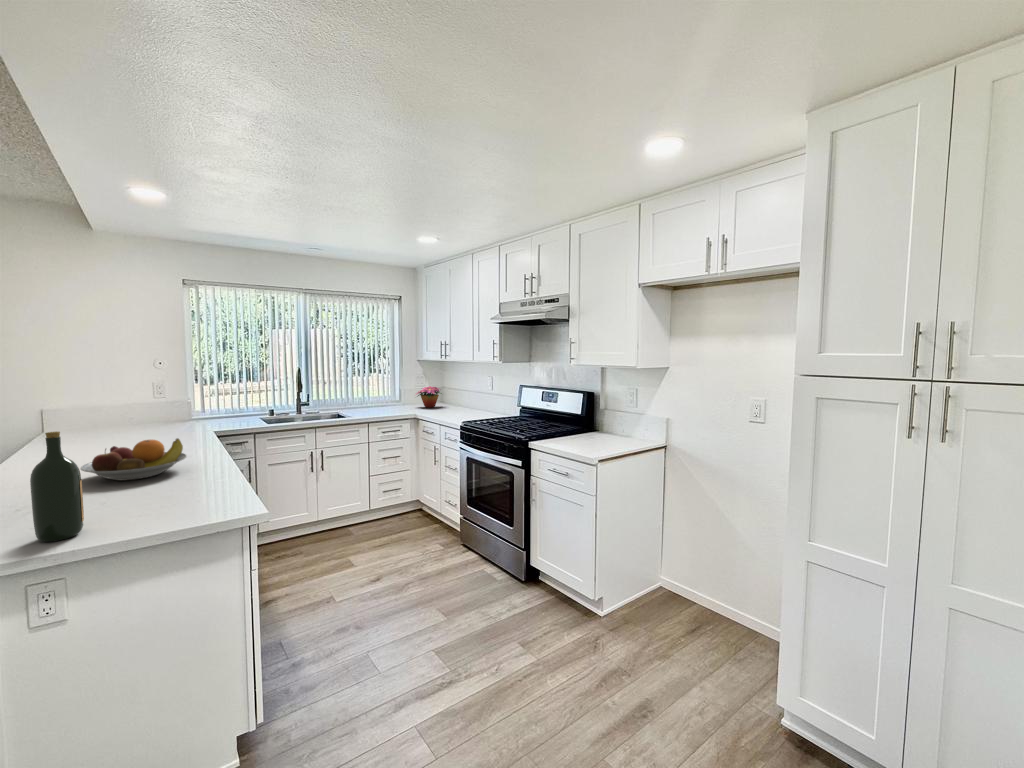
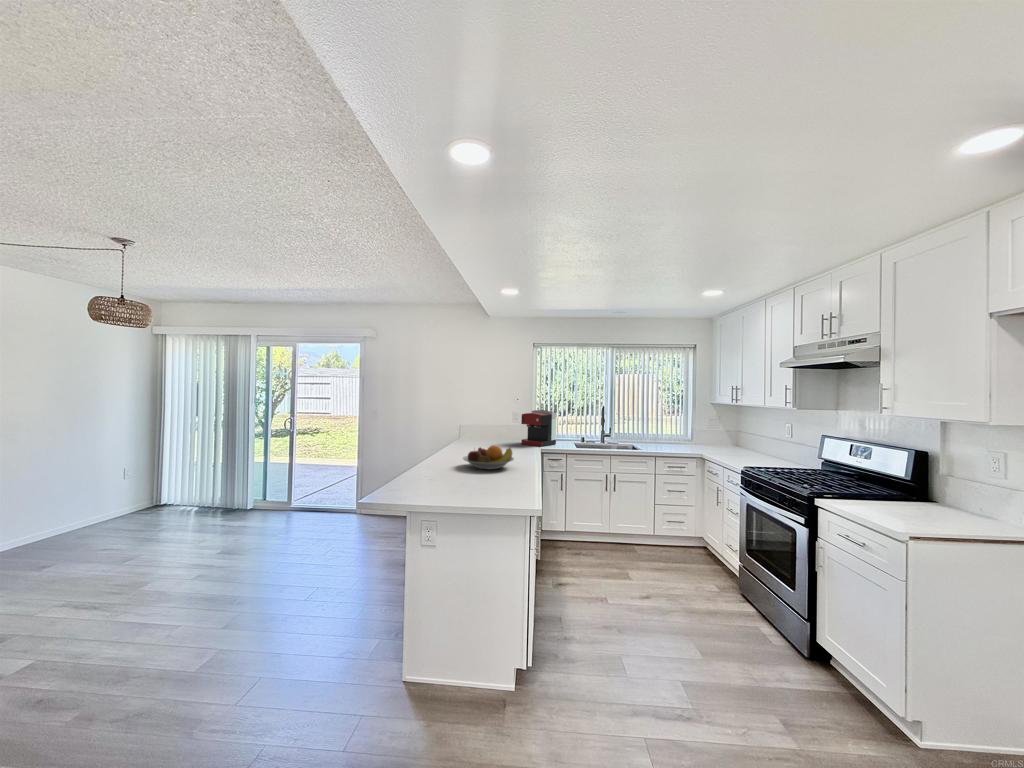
coffee maker: none [170,377,232,431] -> present [521,410,557,447]
flower arrangement: present [416,386,442,408] -> none [703,429,737,450]
wine bottle: present [30,431,84,542] -> none [429,432,450,493]

